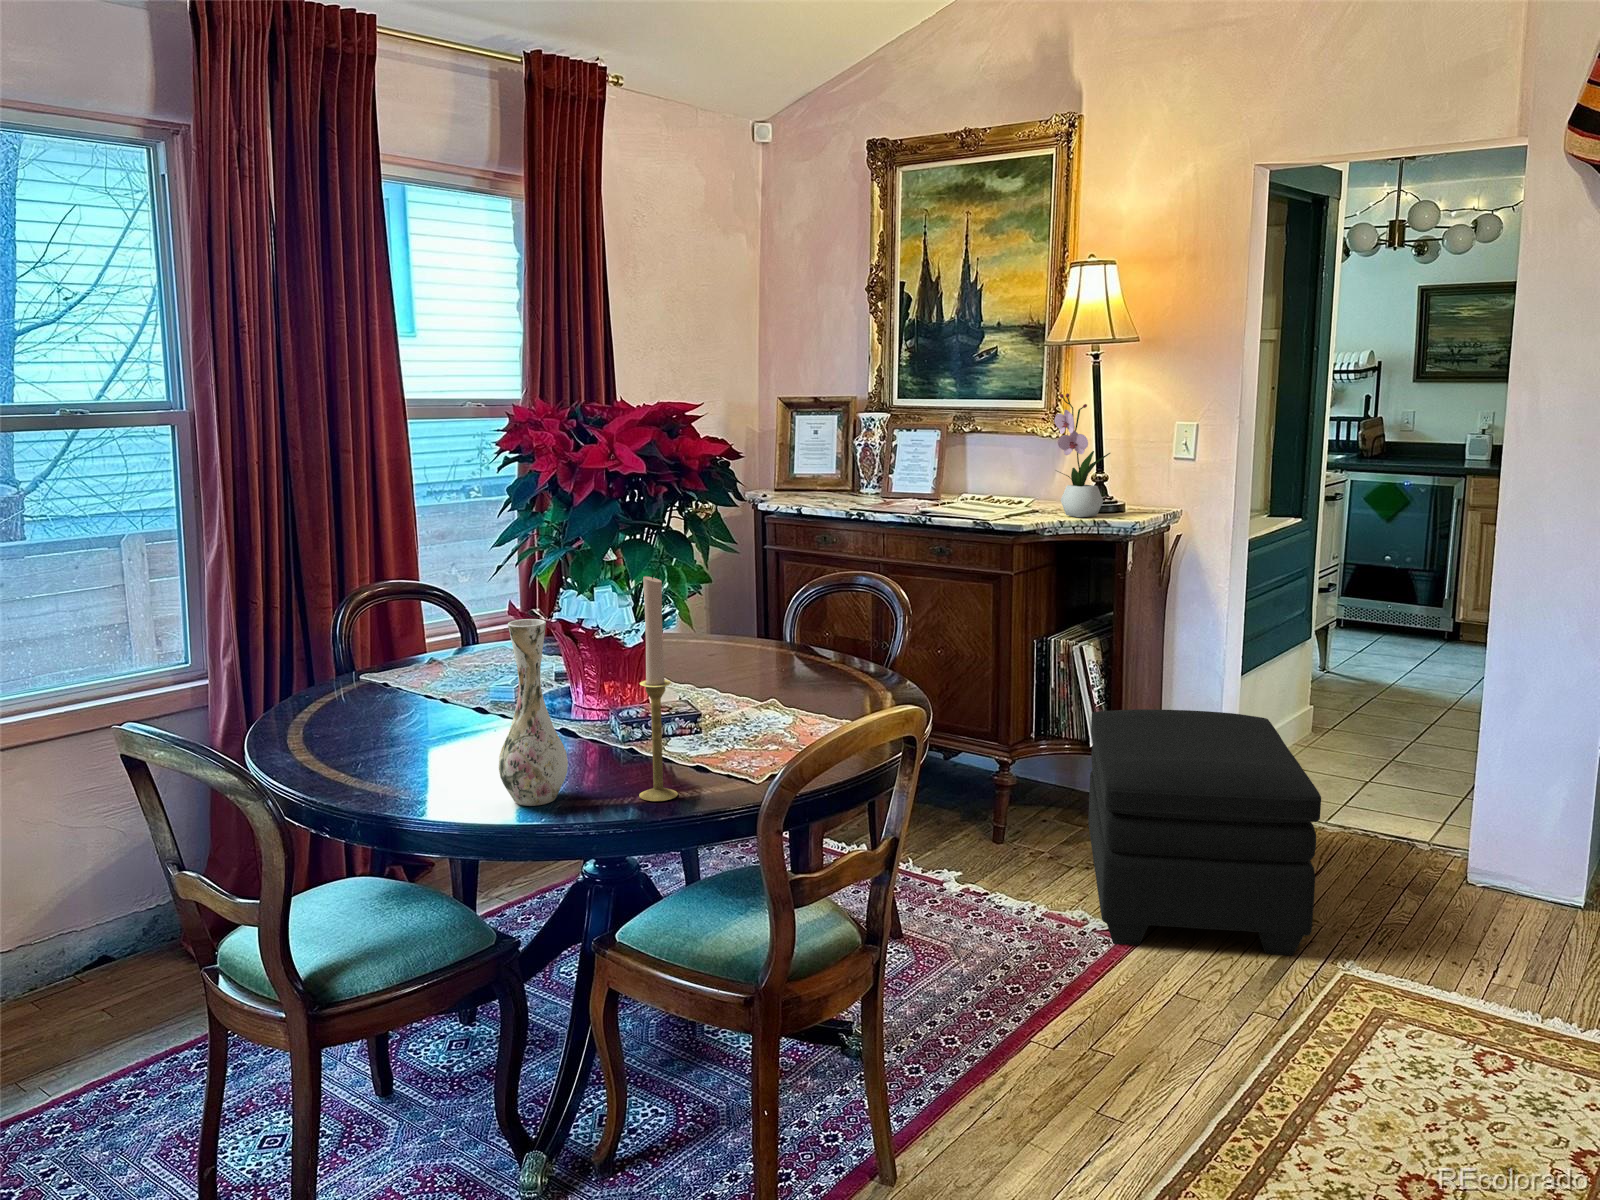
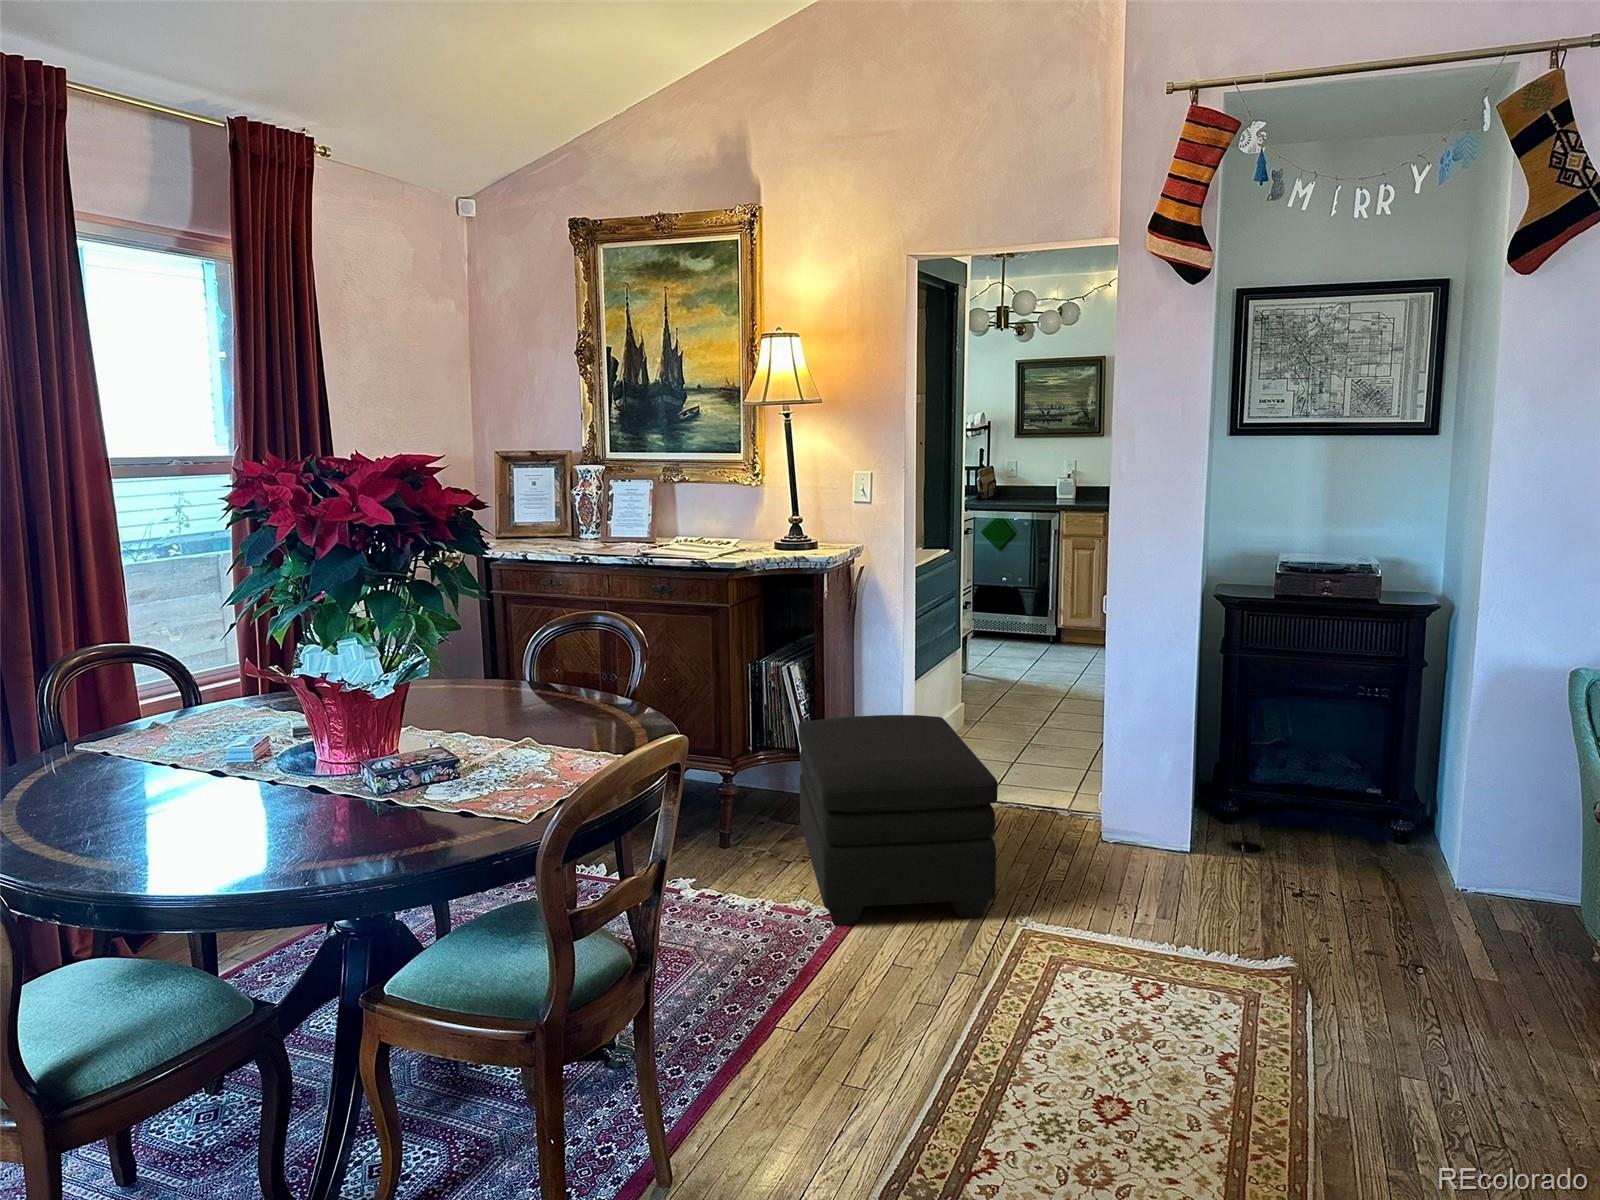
flower arrangement: present [1054,393,1110,517] -> none [754,446,803,554]
candlestick: present [639,575,678,801] -> none [399,626,444,852]
vase: present [499,619,568,806] -> none [249,678,326,871]

